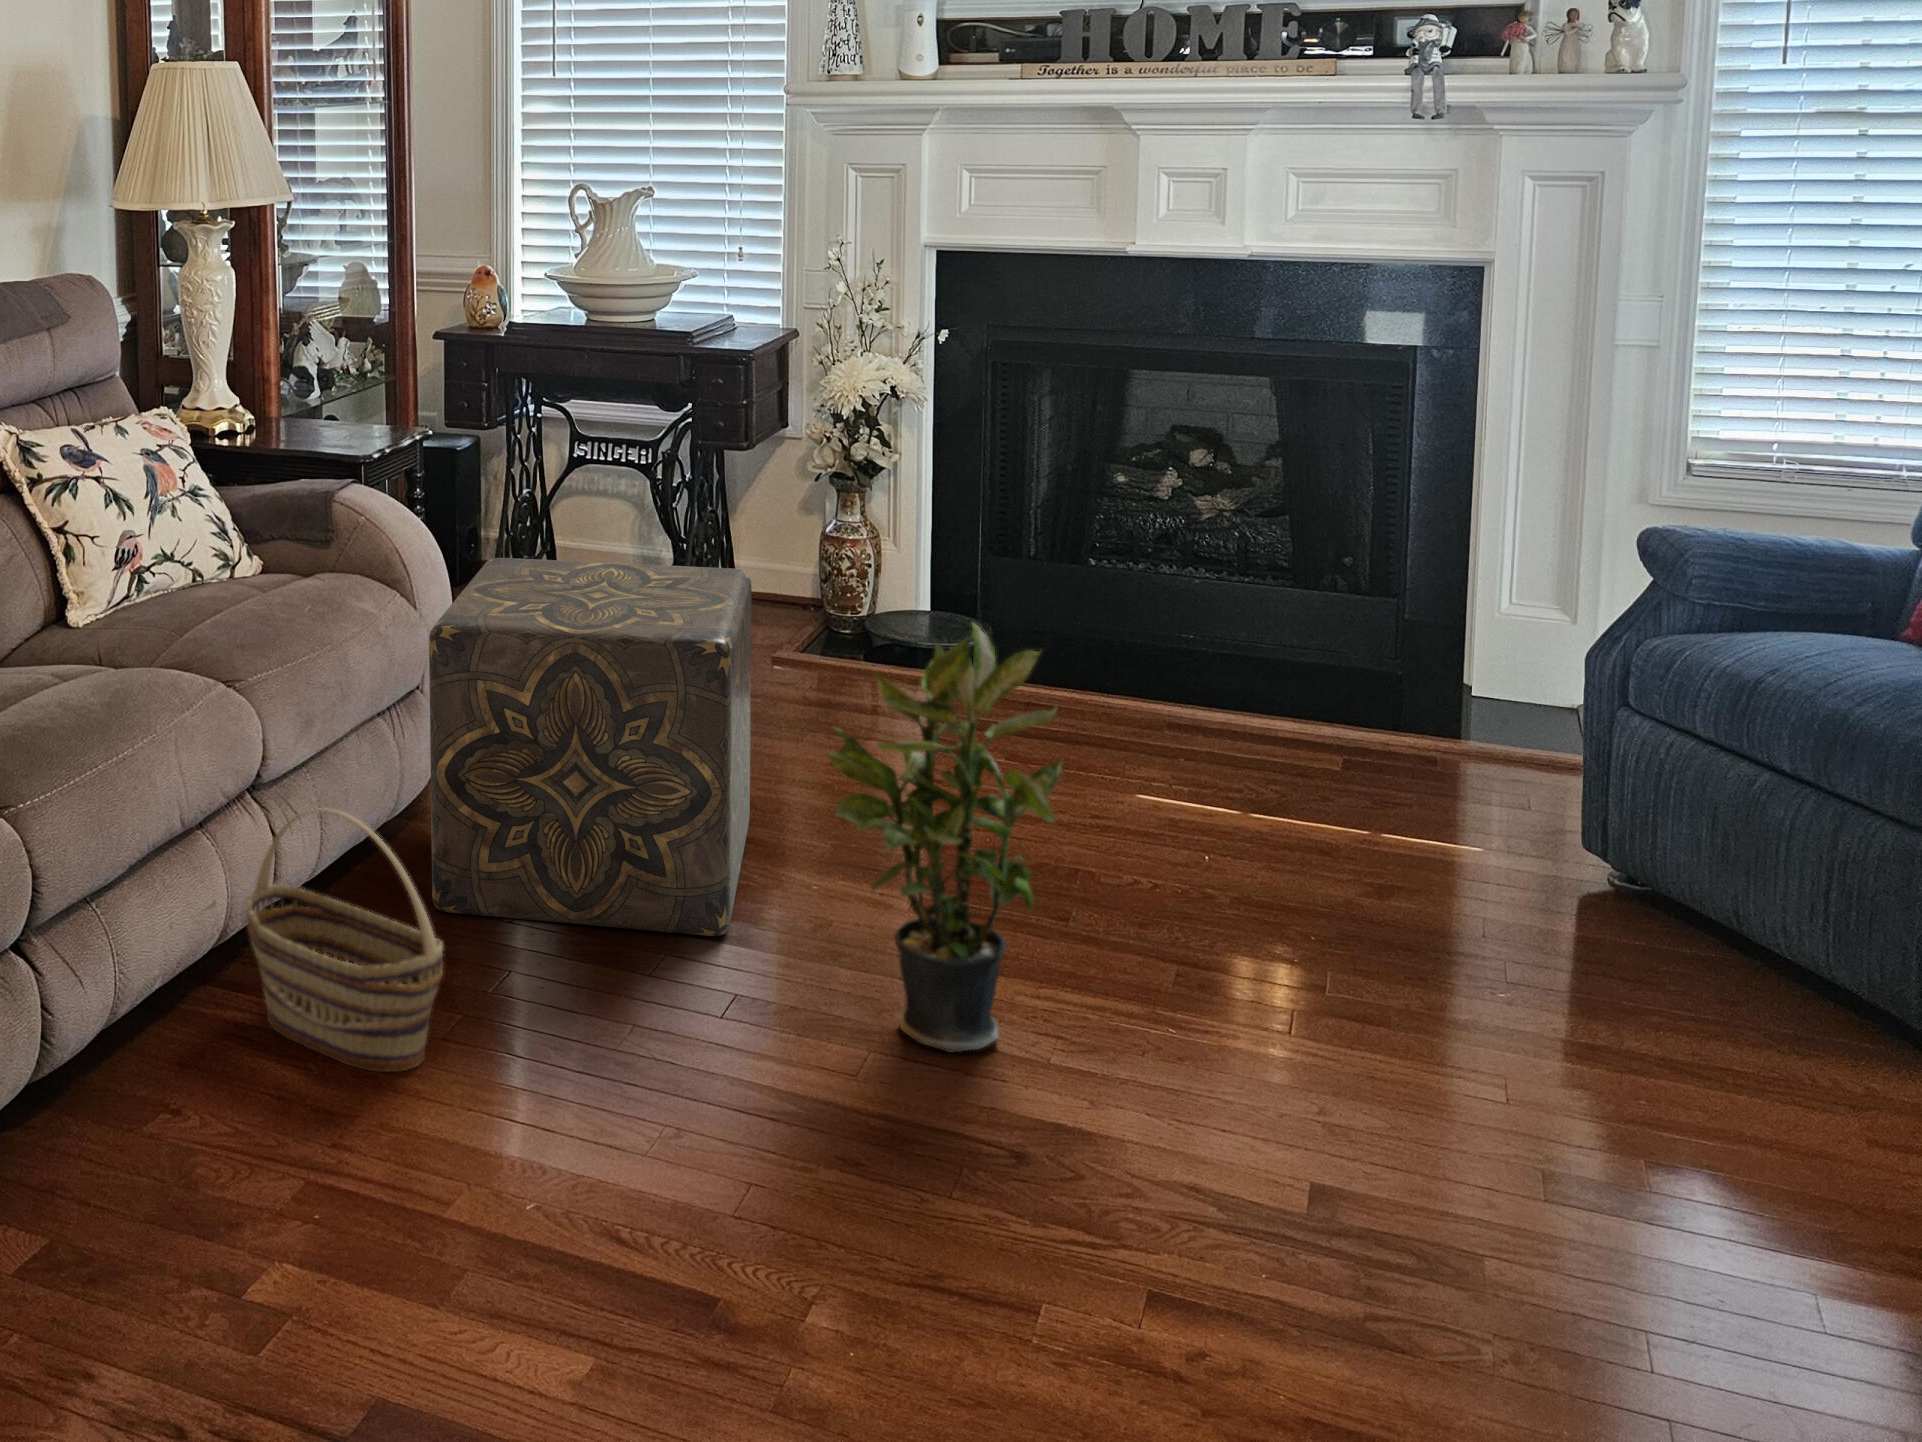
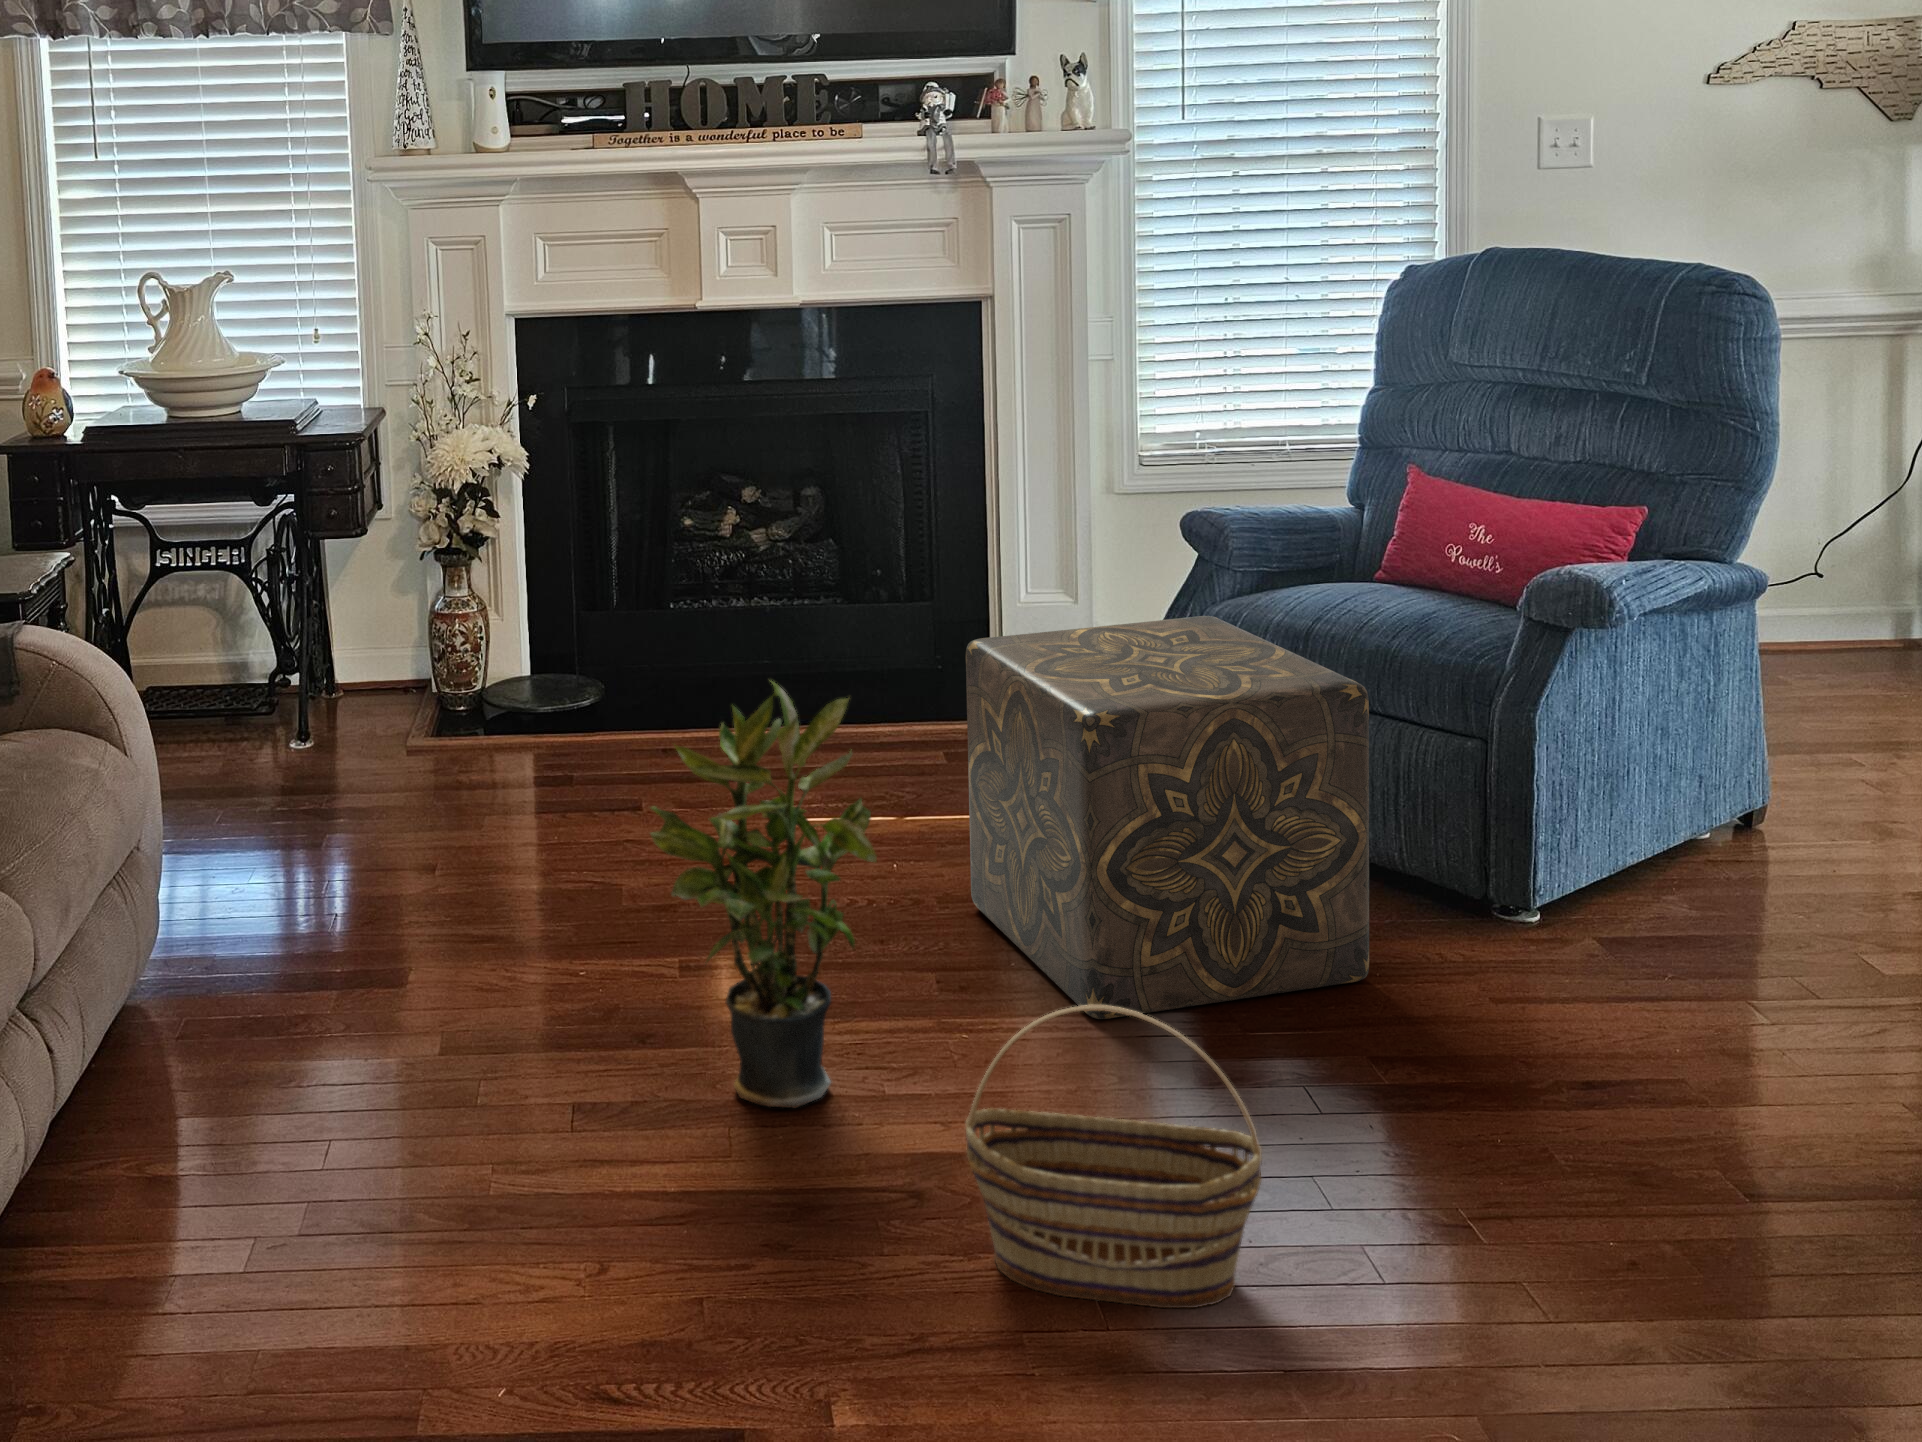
ottoman: present [429,558,751,936] -> present [966,616,1369,1019]
basket: present [247,808,443,1072] -> present [966,1006,1262,1308]

